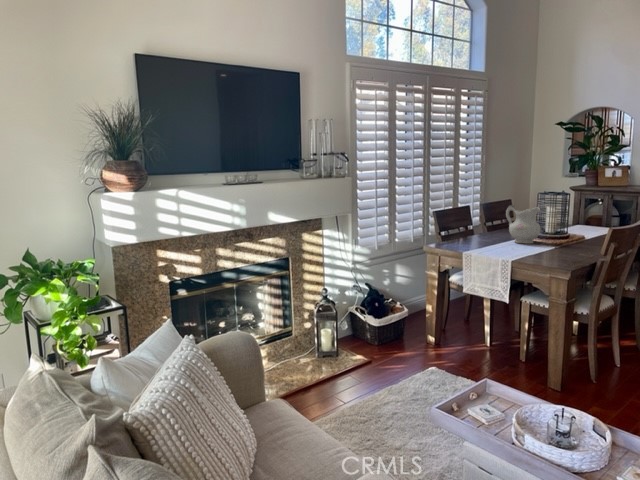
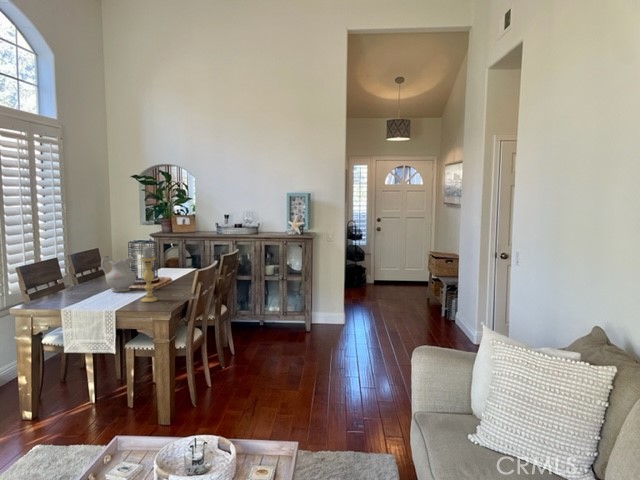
candle holder: none [541,195,562,257] -> present [140,247,157,302]

